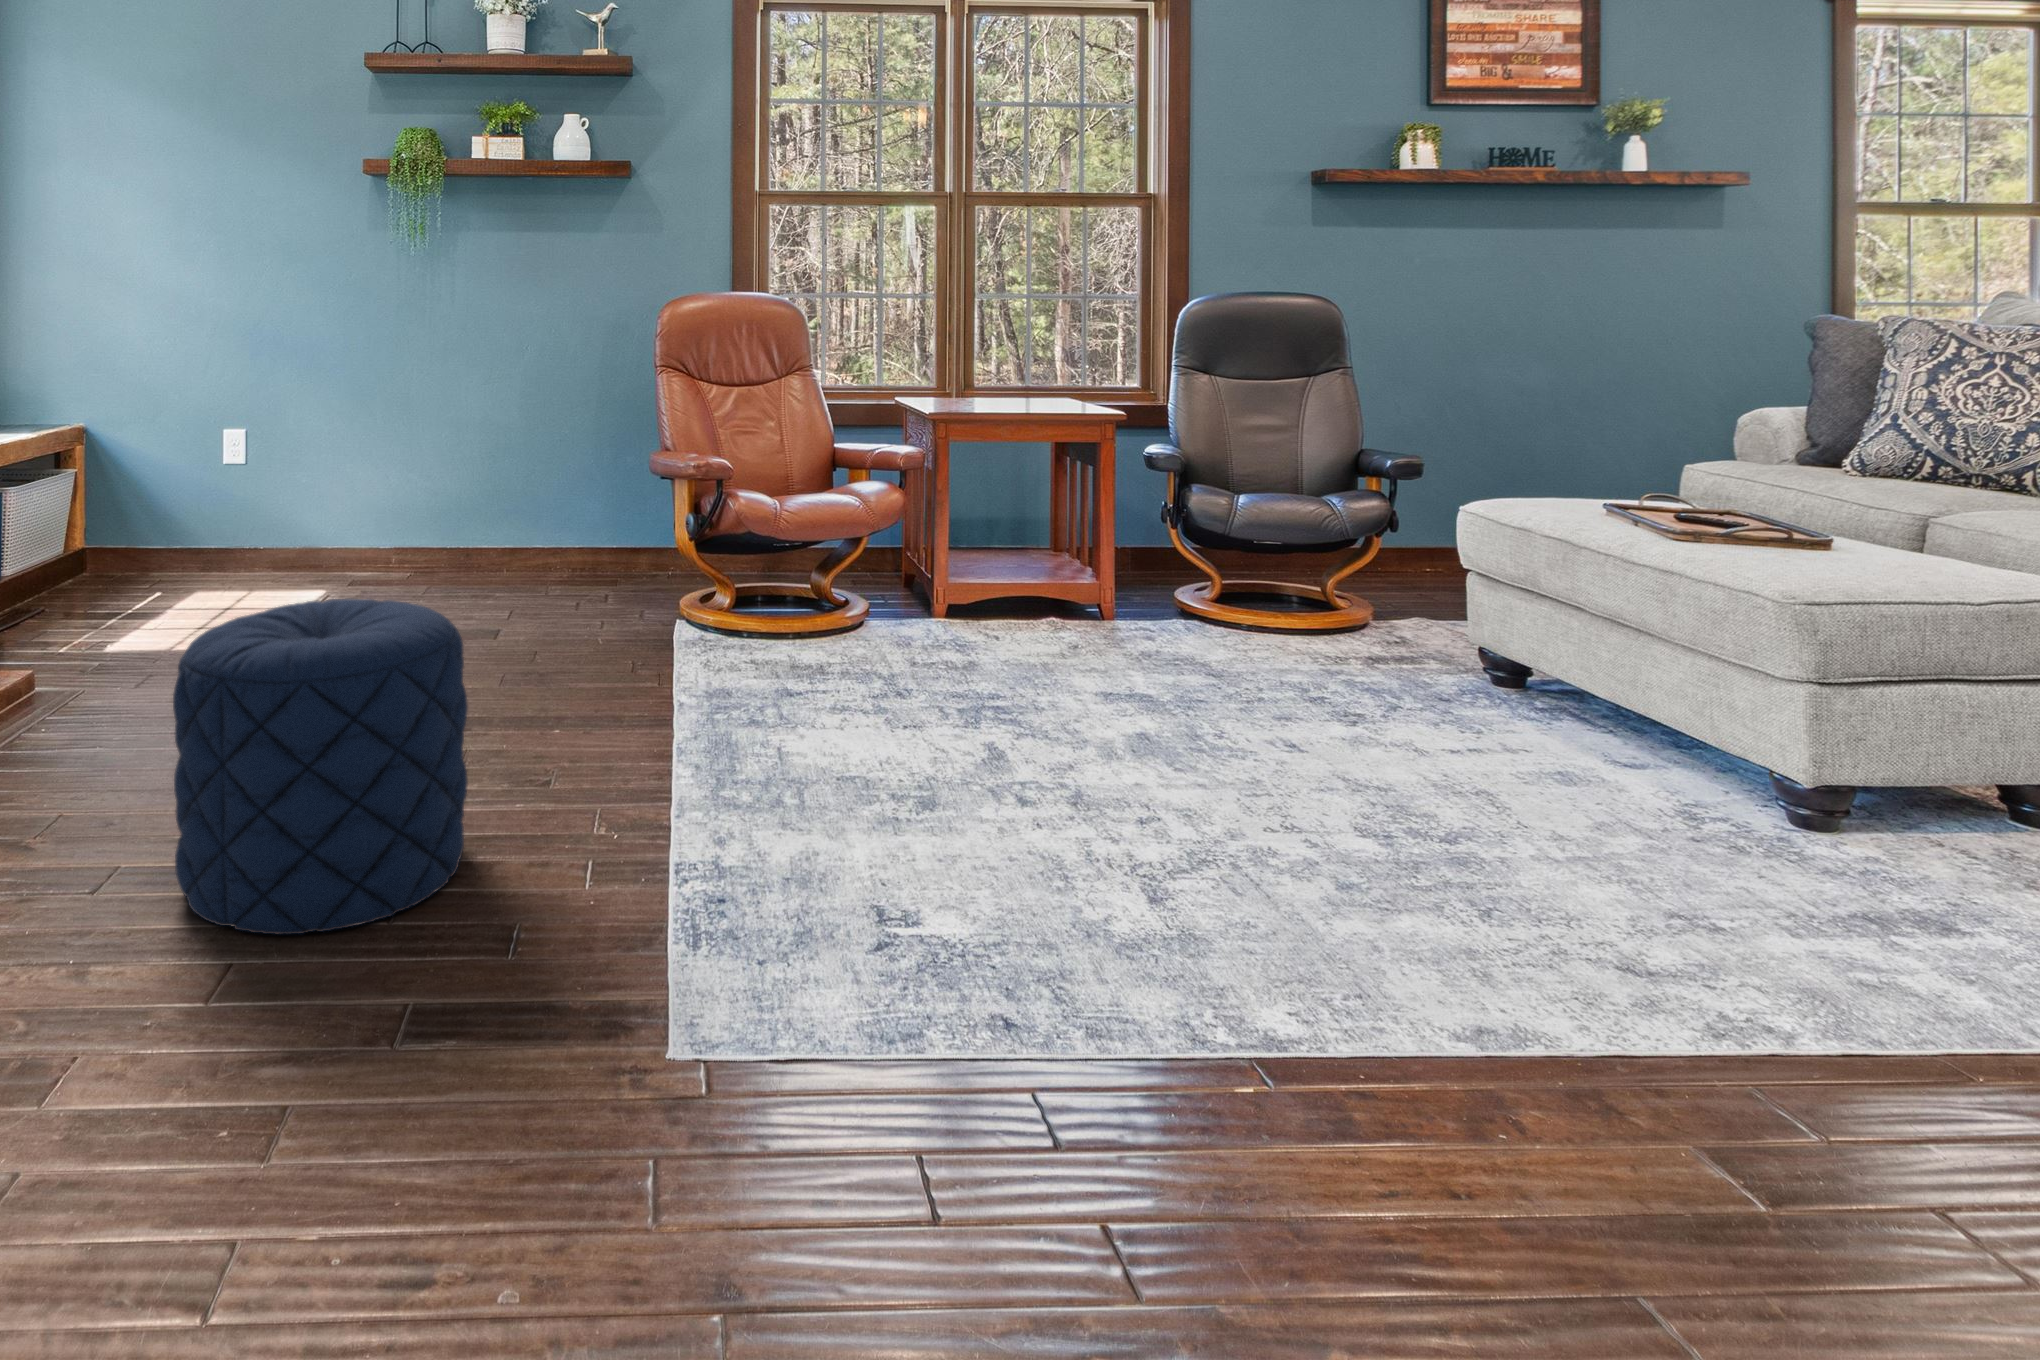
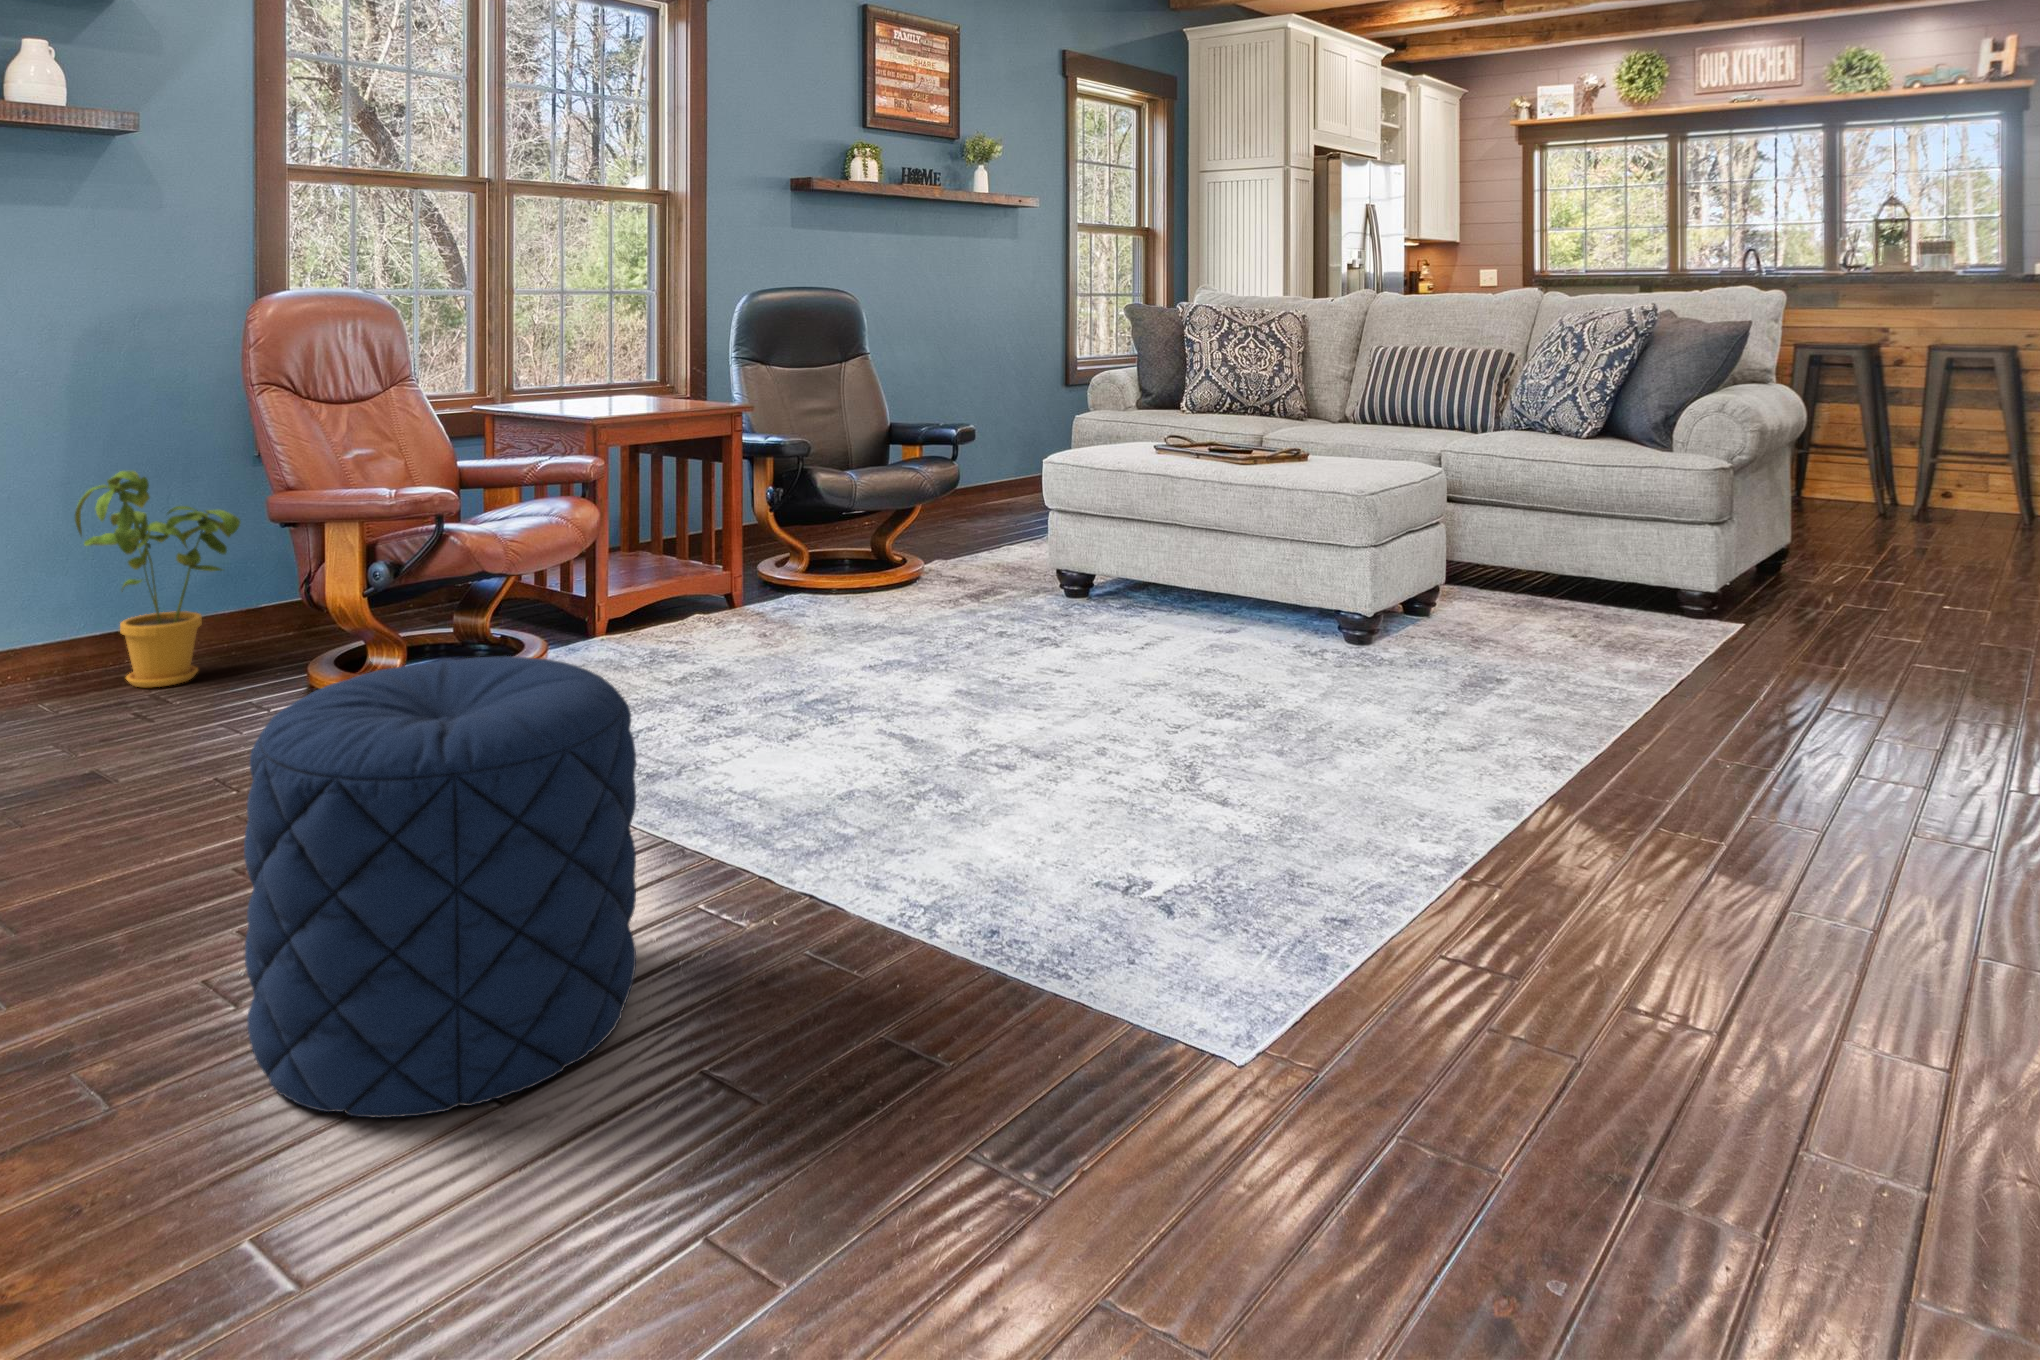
house plant: none [570,433,673,598] -> present [75,471,240,688]

